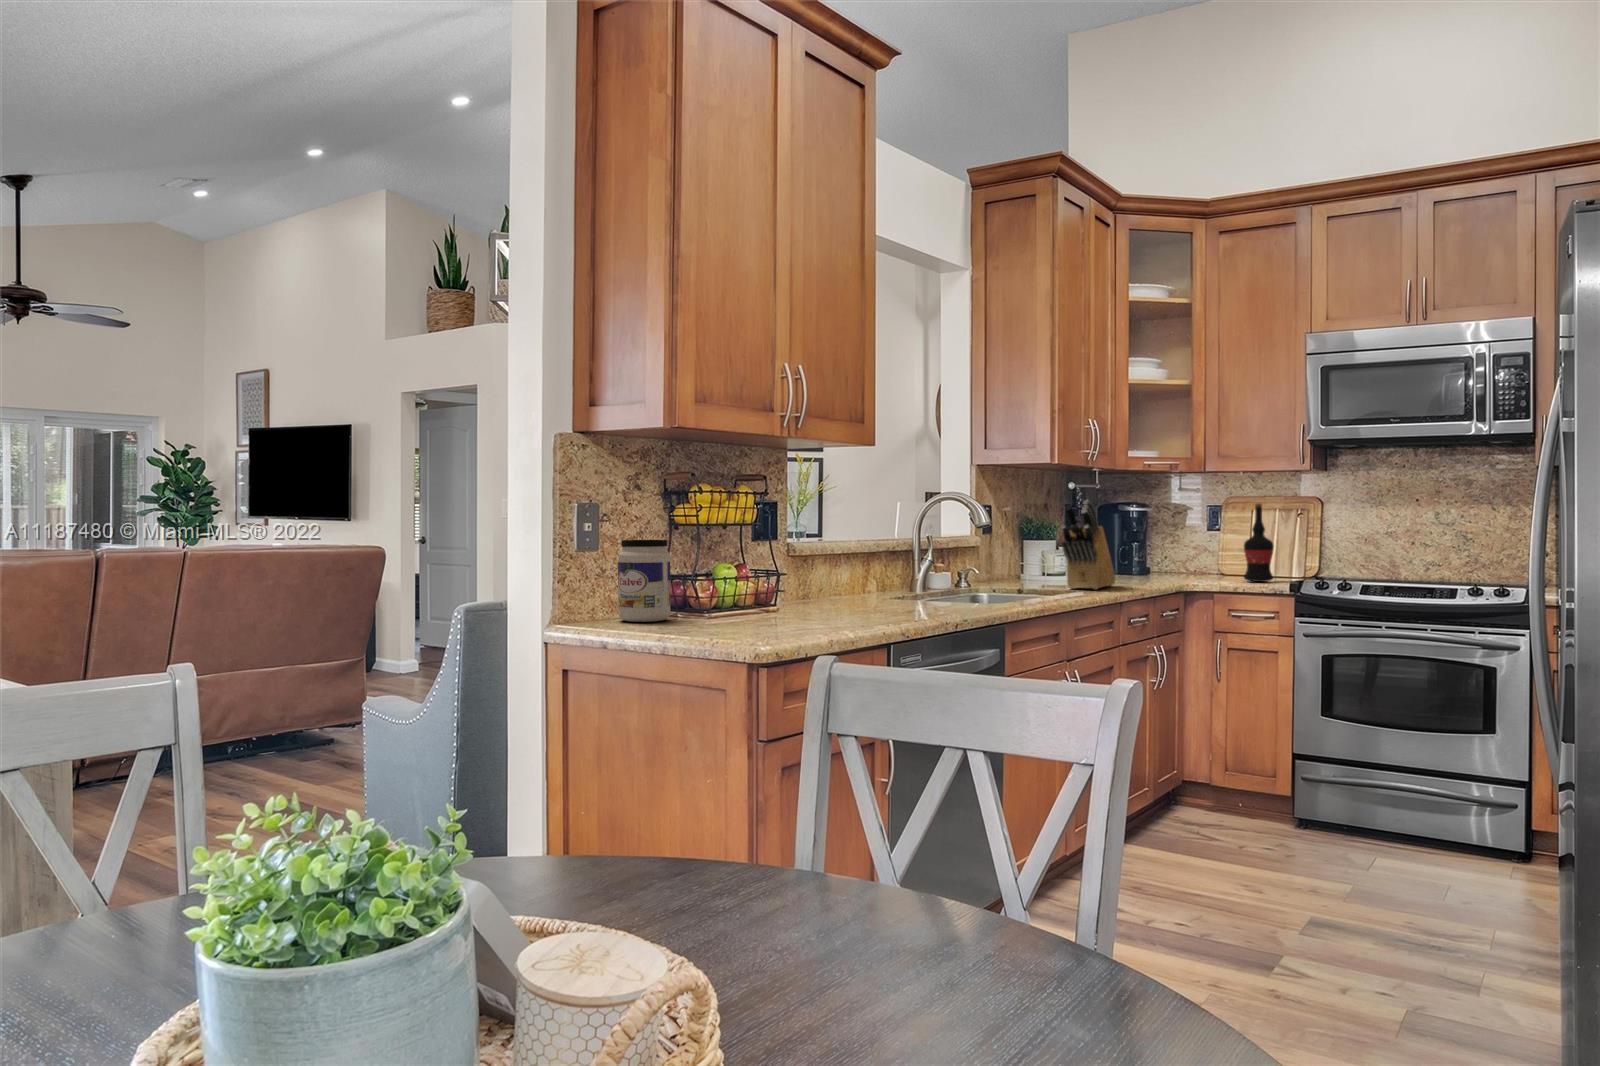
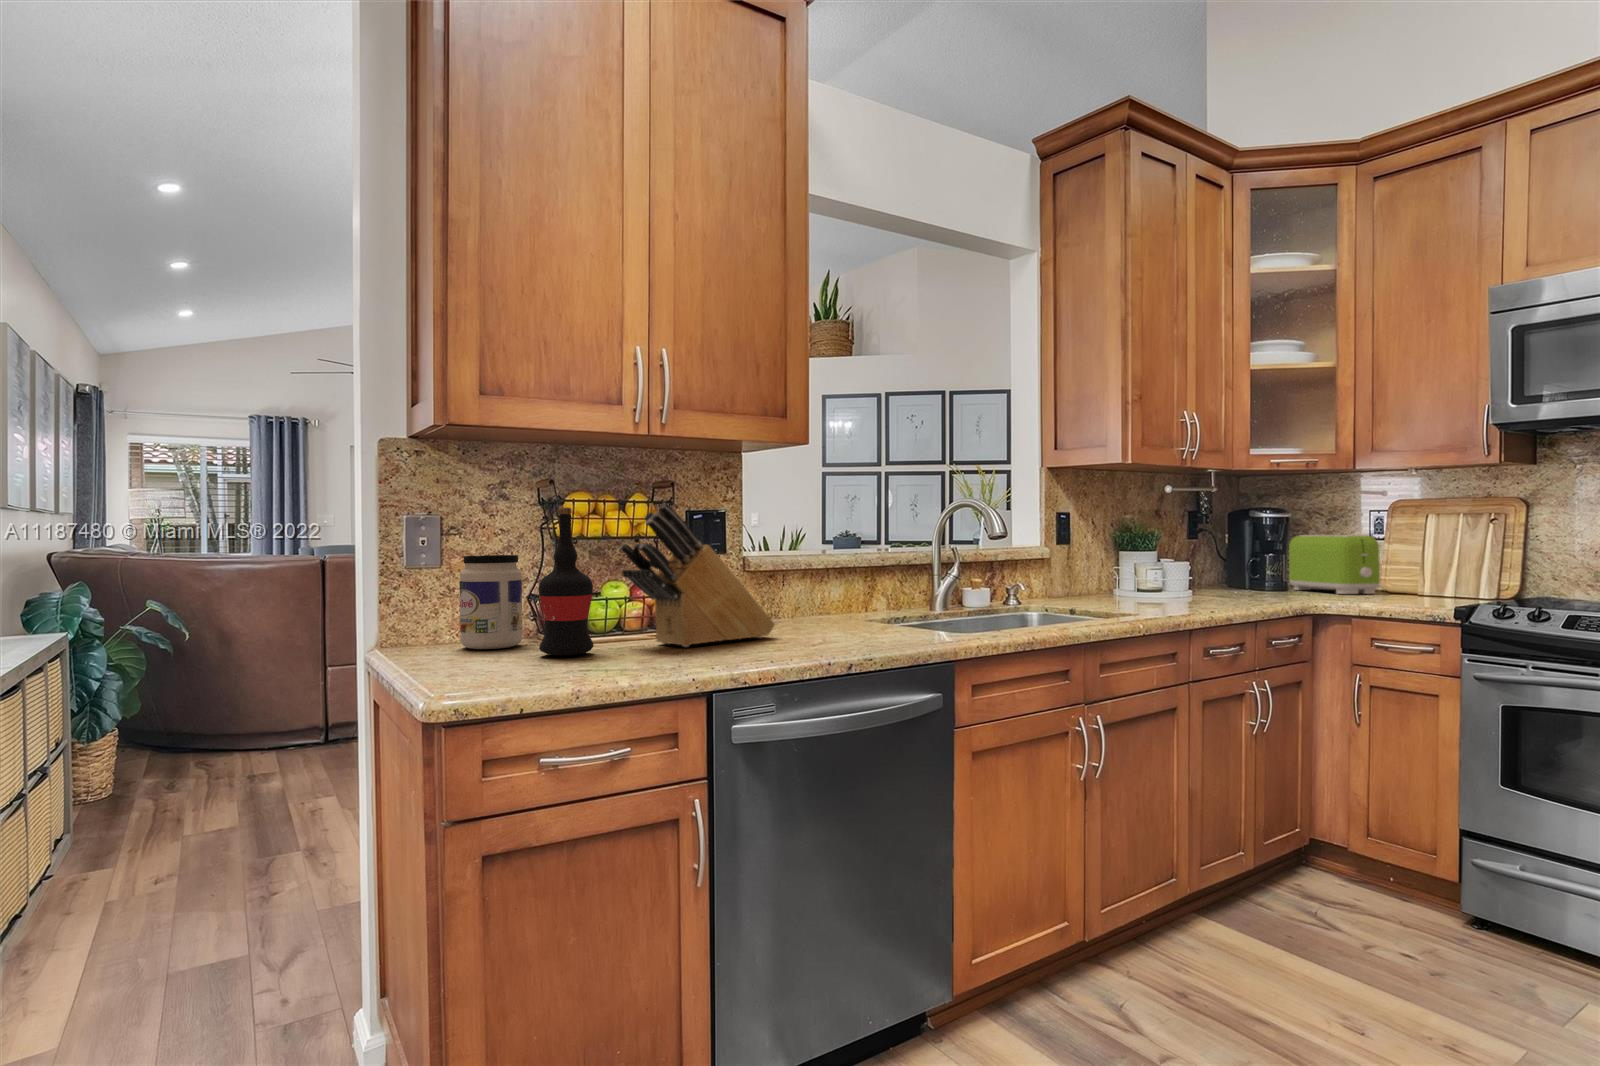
knife block: present [1061,500,1115,589] -> present [620,503,775,647]
wine bottle: present [1244,503,1274,582] -> present [539,507,594,655]
toaster: none [1144,526,1216,574] -> present [1289,535,1380,594]

